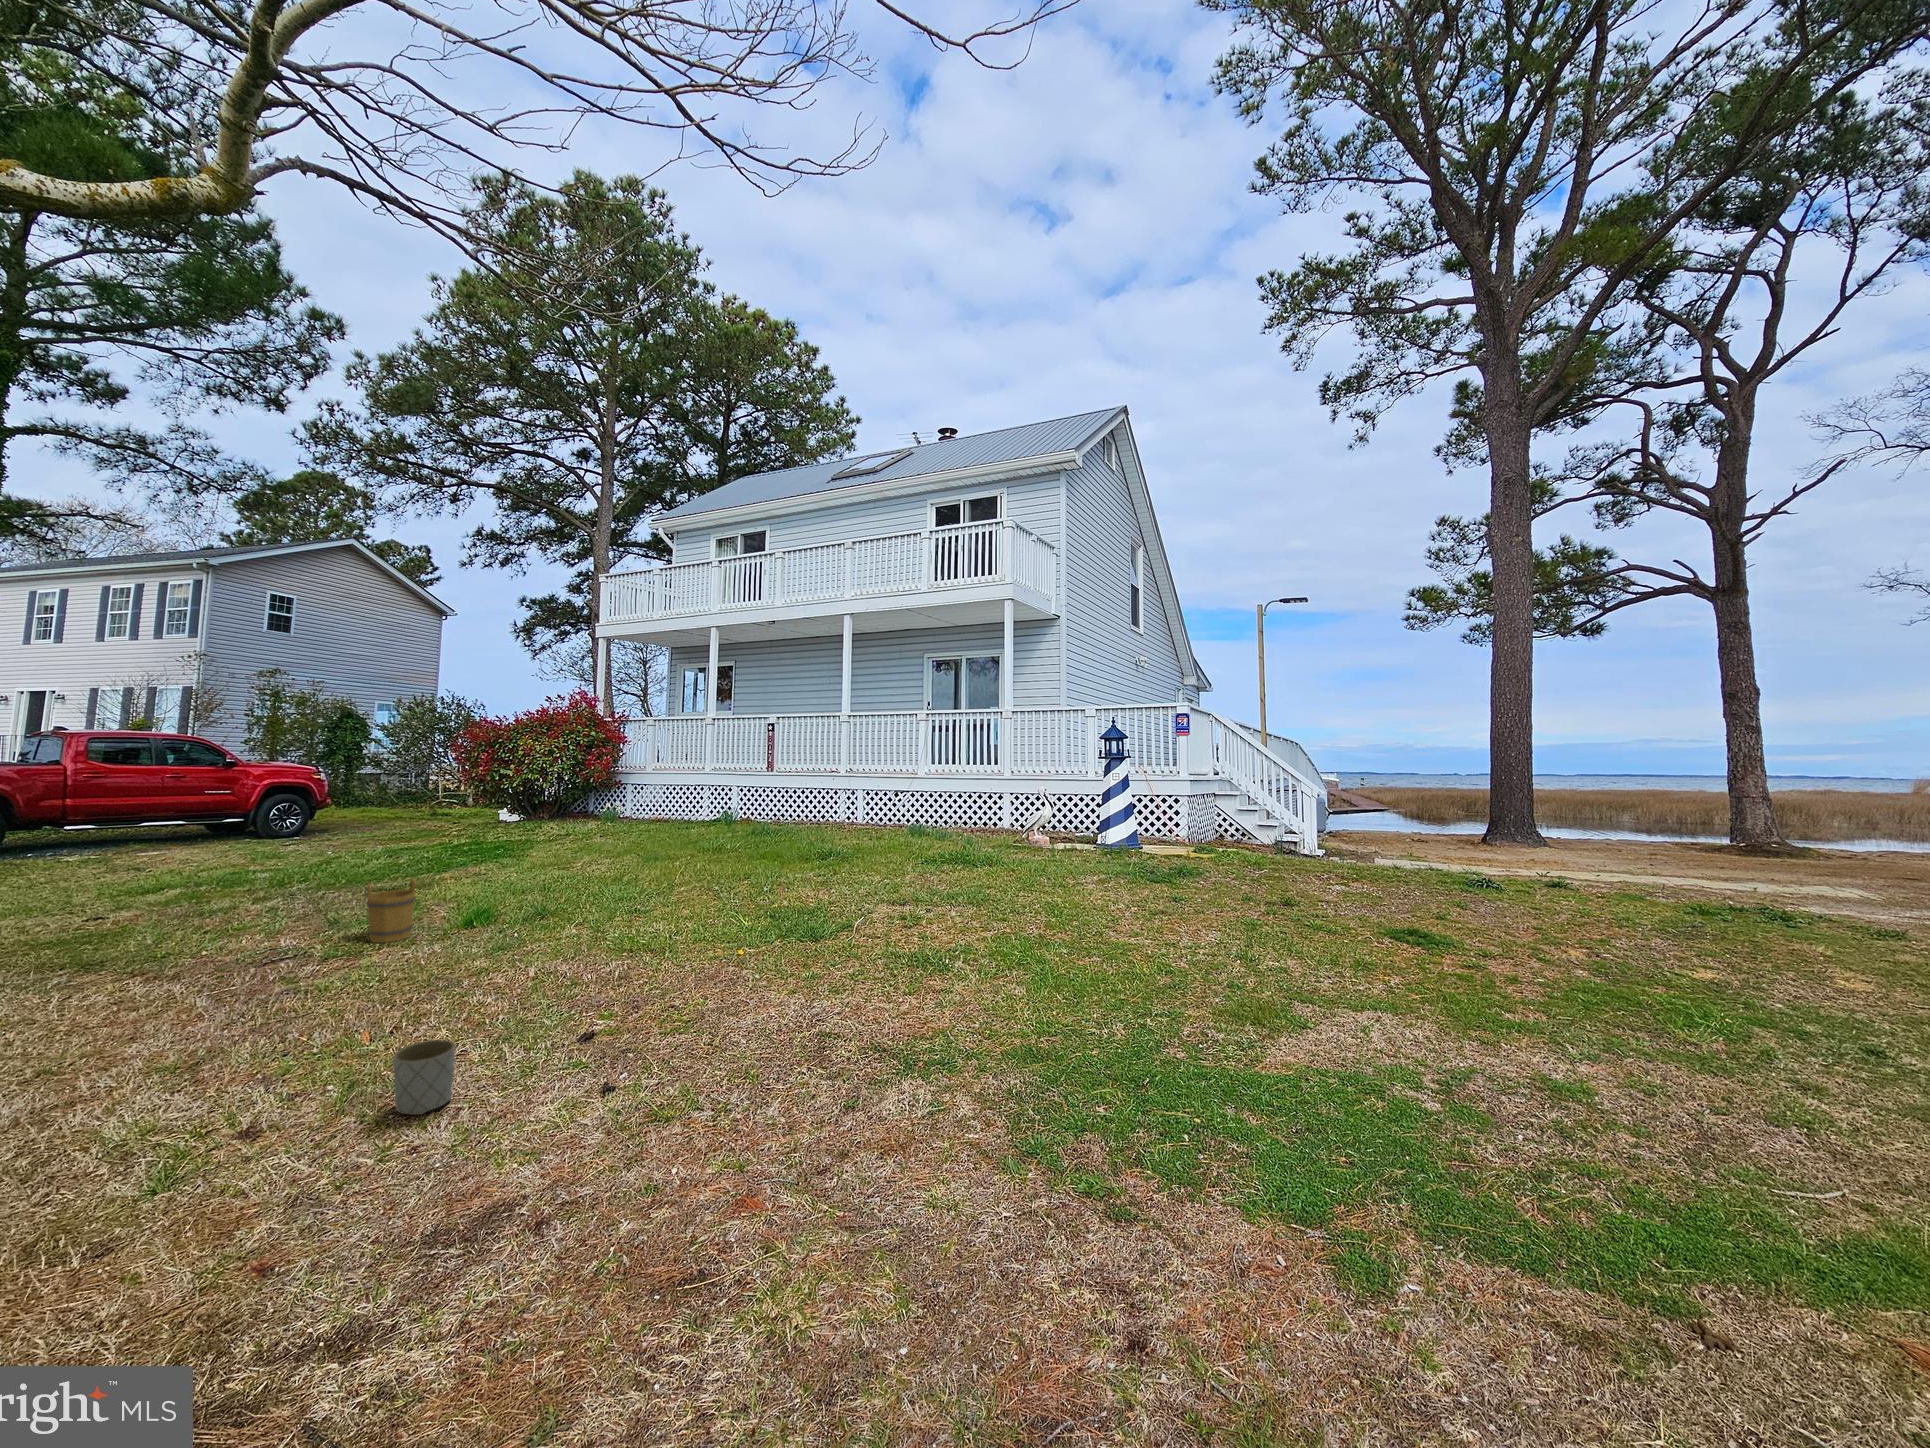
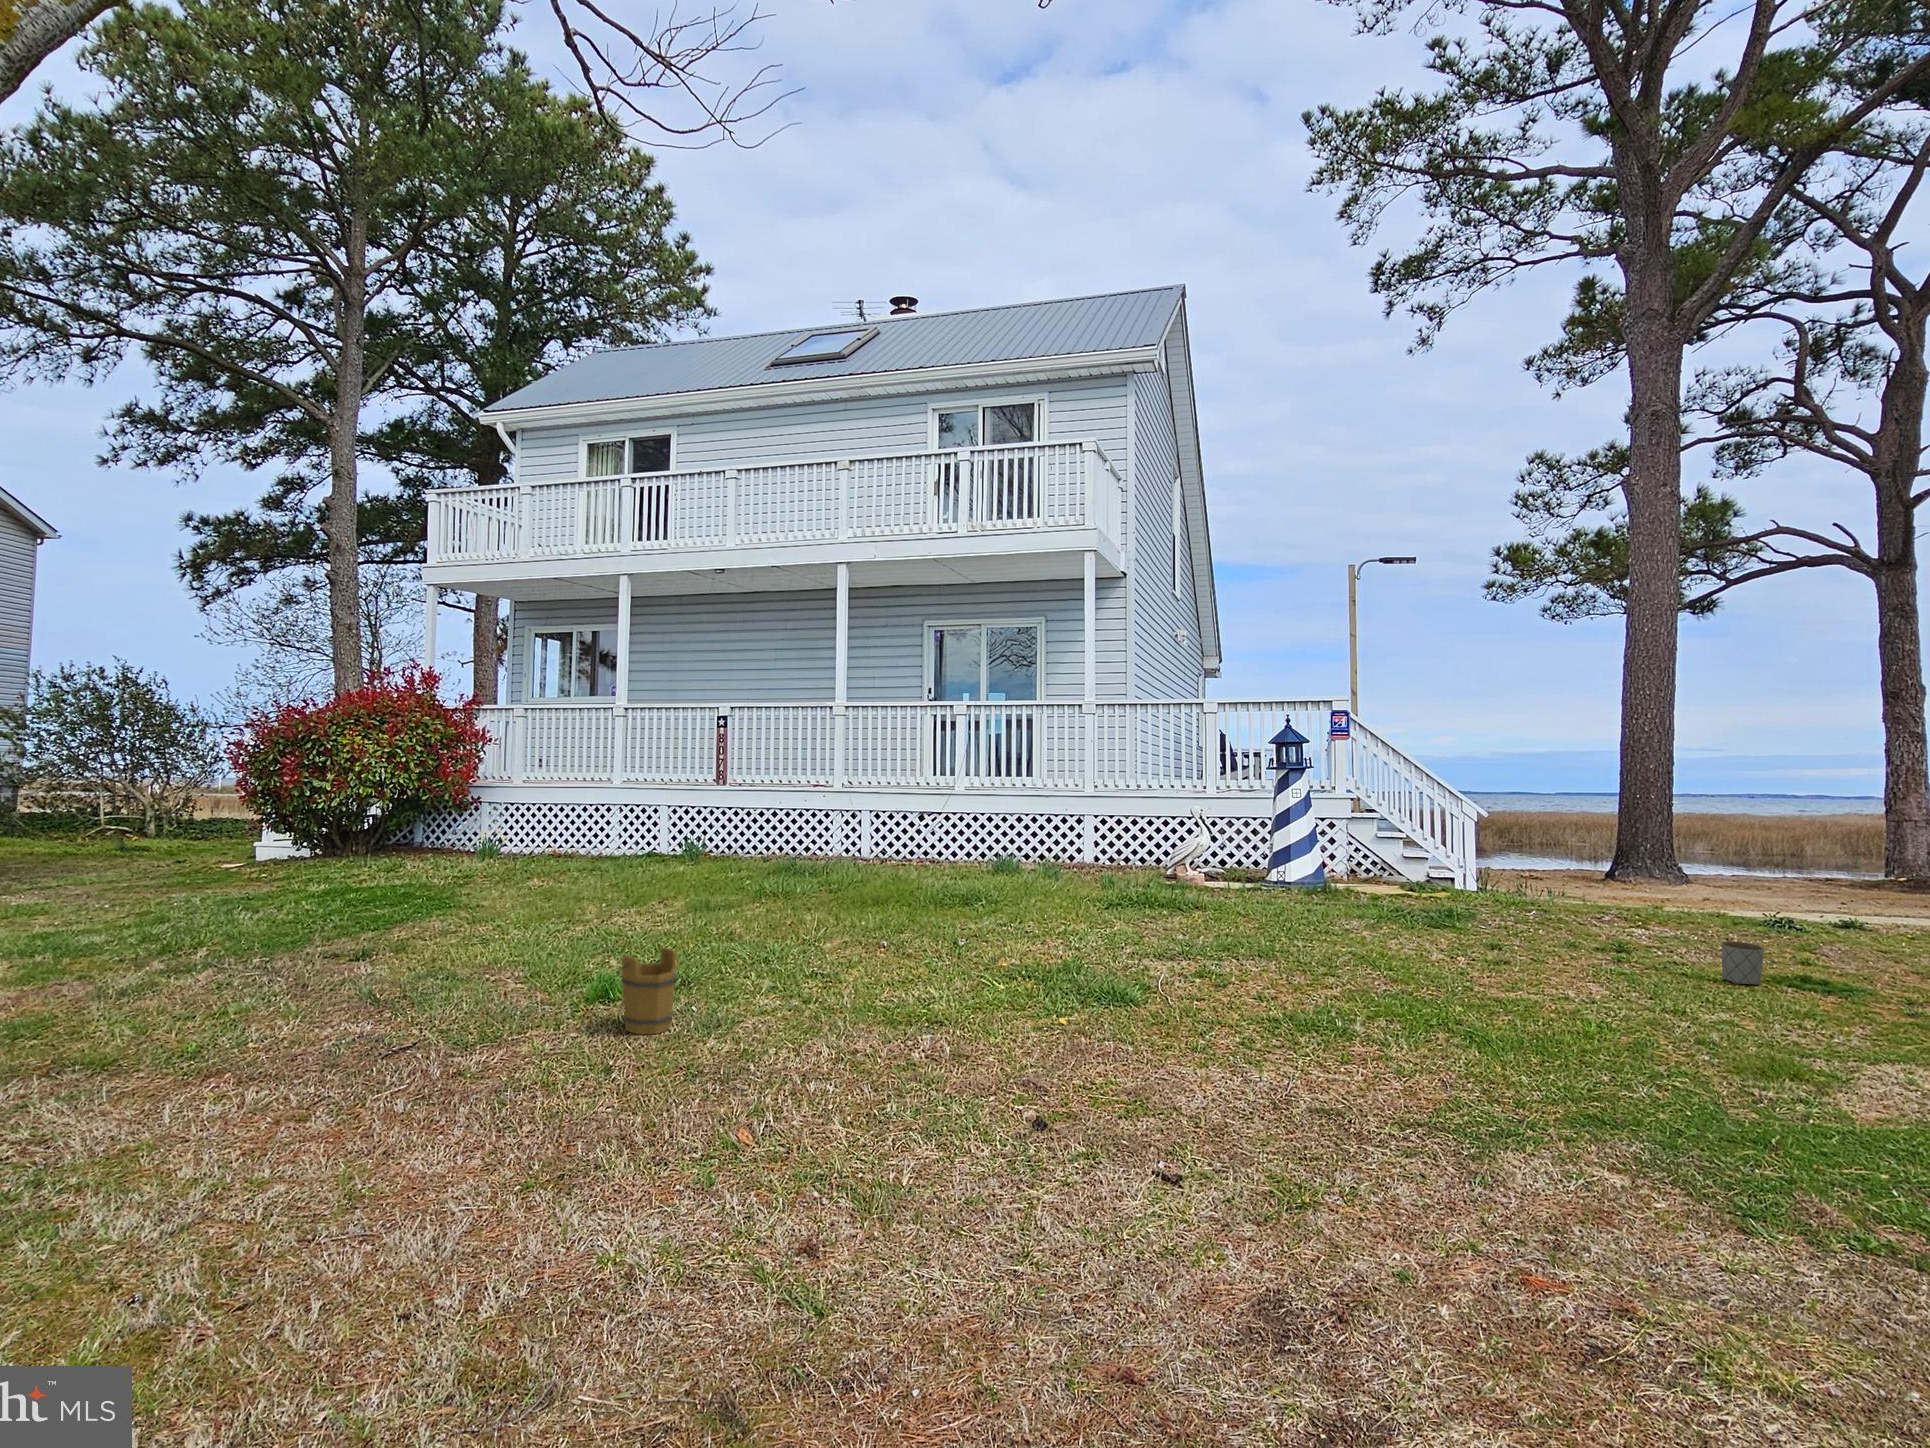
planter: present [393,1039,455,1115] -> present [1722,942,1764,985]

